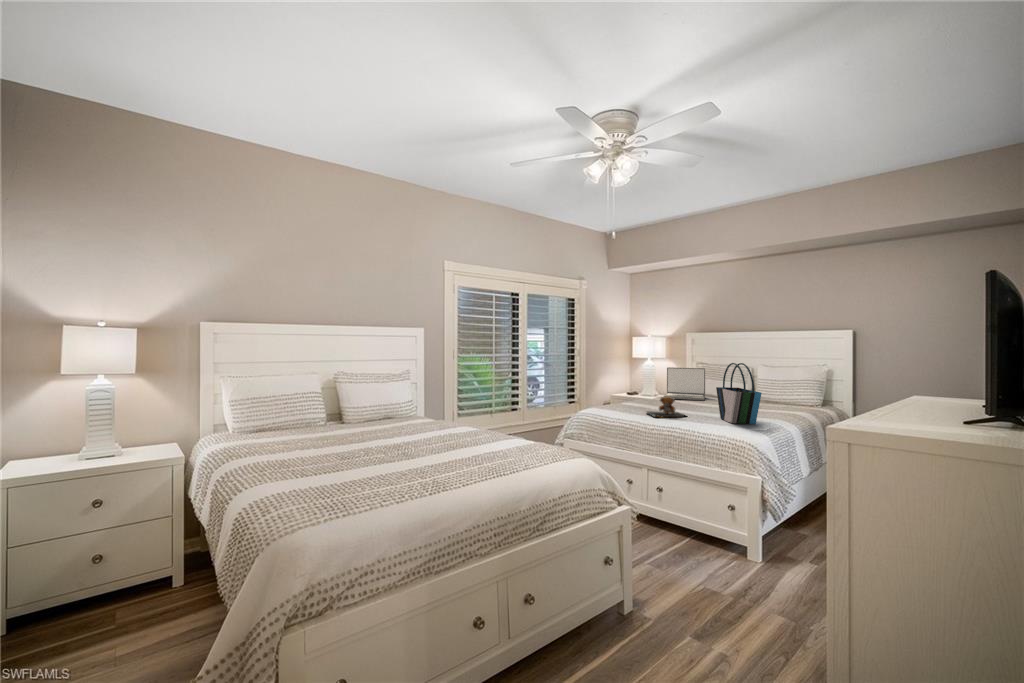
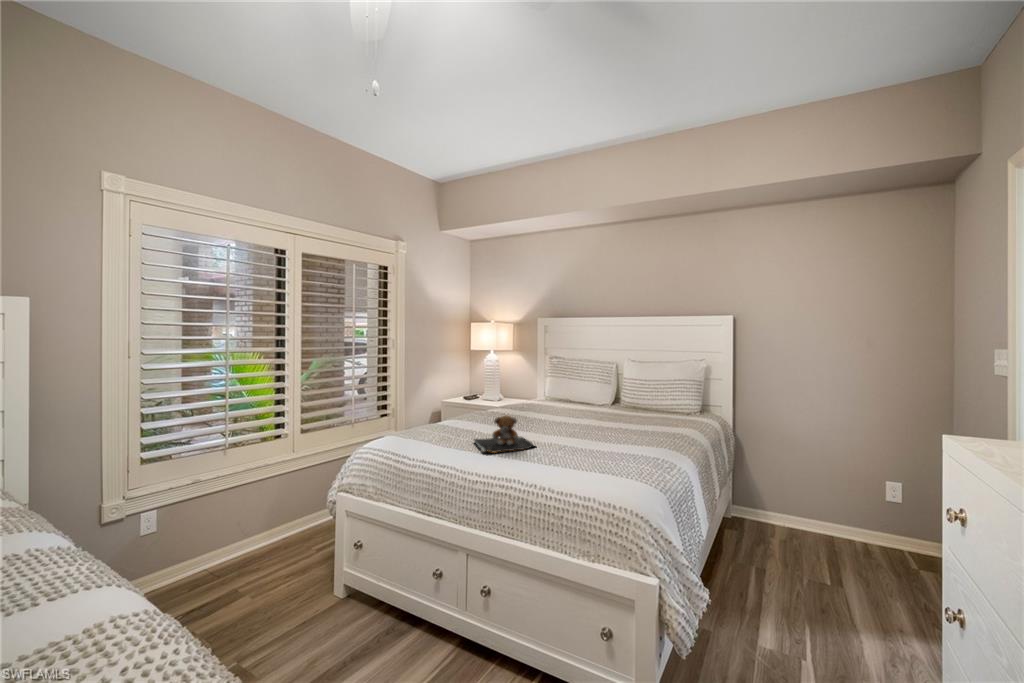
tote bag: present [716,363,762,424] -> none [577,361,648,462]
laptop: present [663,367,705,400] -> none [508,364,561,409]

